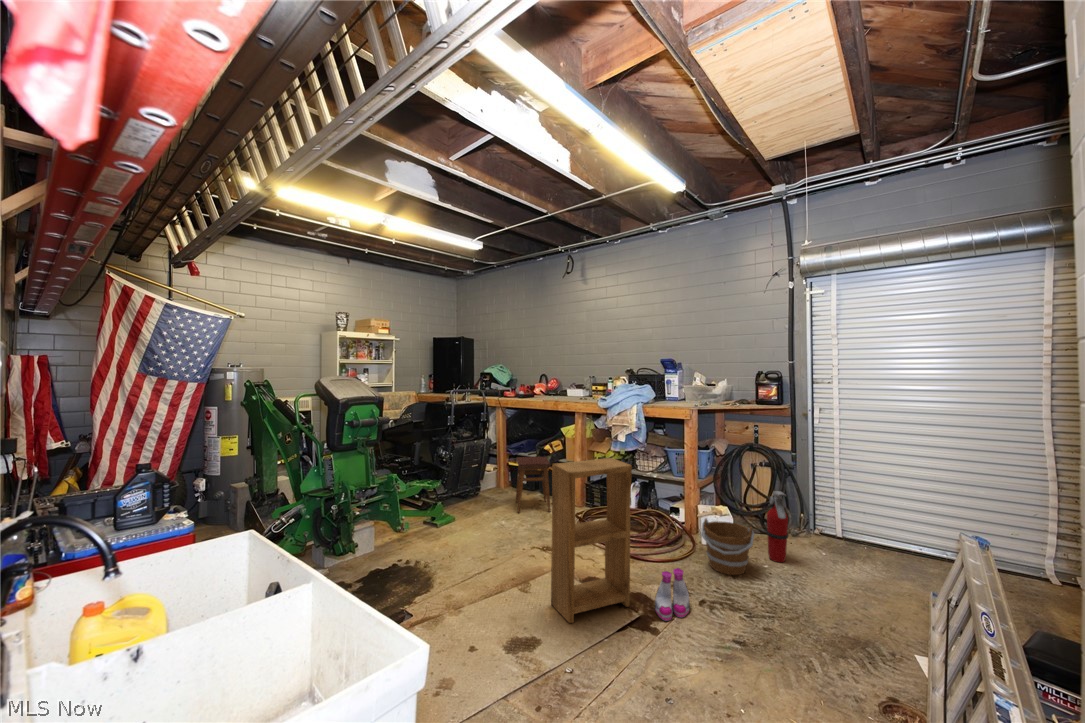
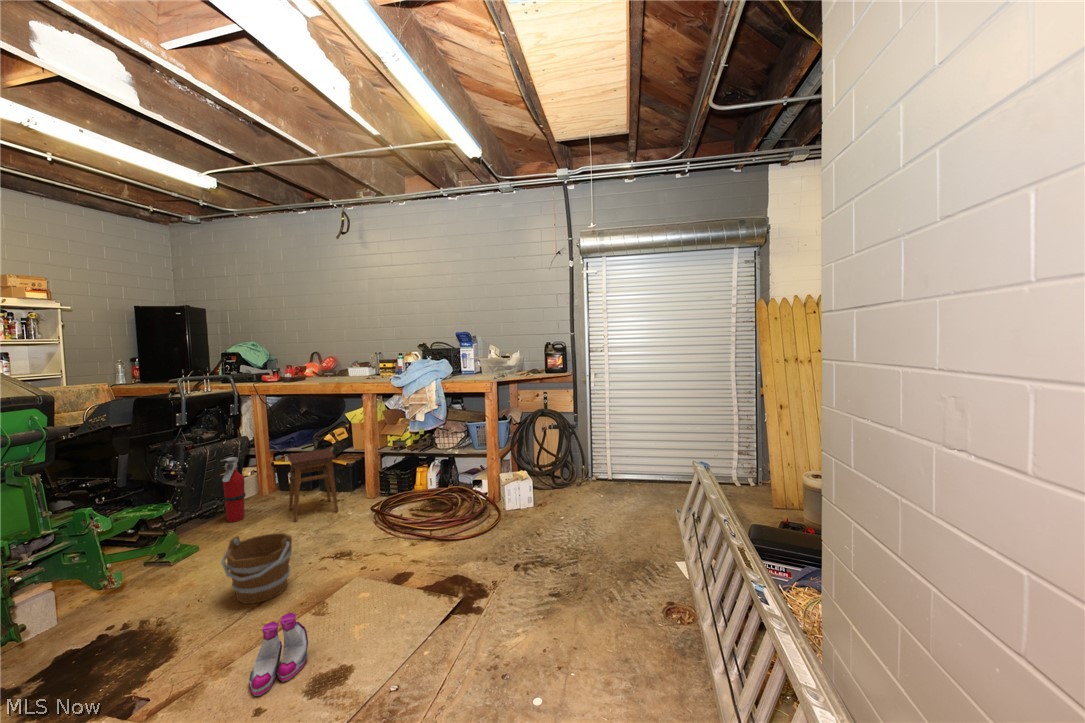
shelving unit: present [551,458,632,623] -> none [353,441,448,633]
fire extinguisher: present [766,491,788,562] -> present [221,457,246,522]
bucket: present [701,519,754,575] -> present [221,533,292,604]
boots: present [655,568,690,621] -> present [249,612,308,696]

